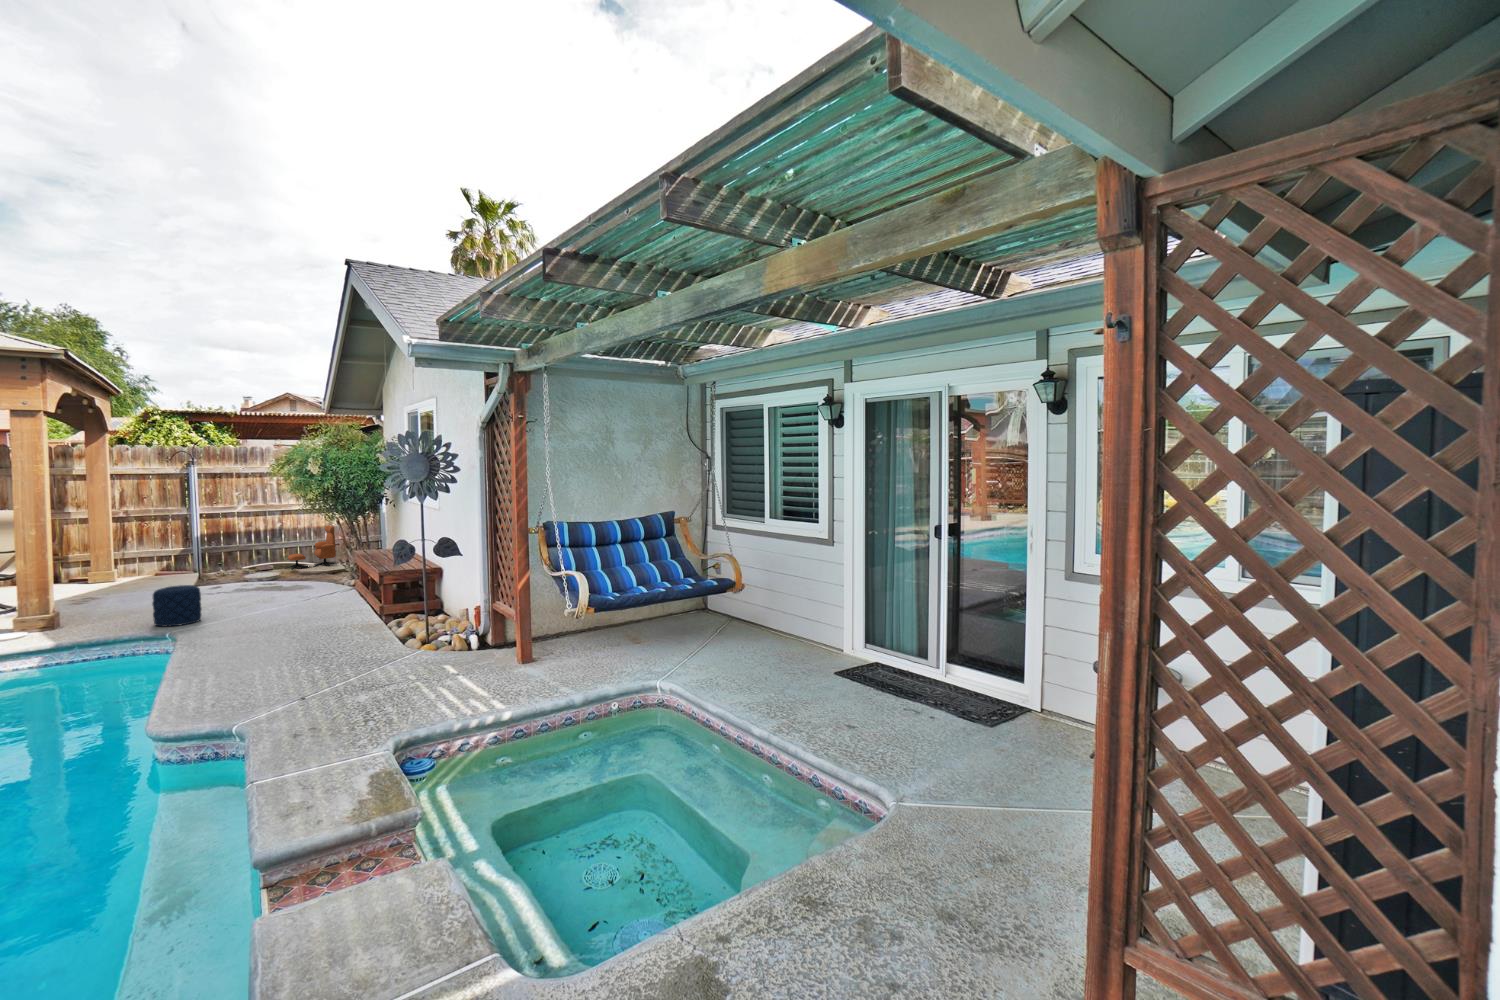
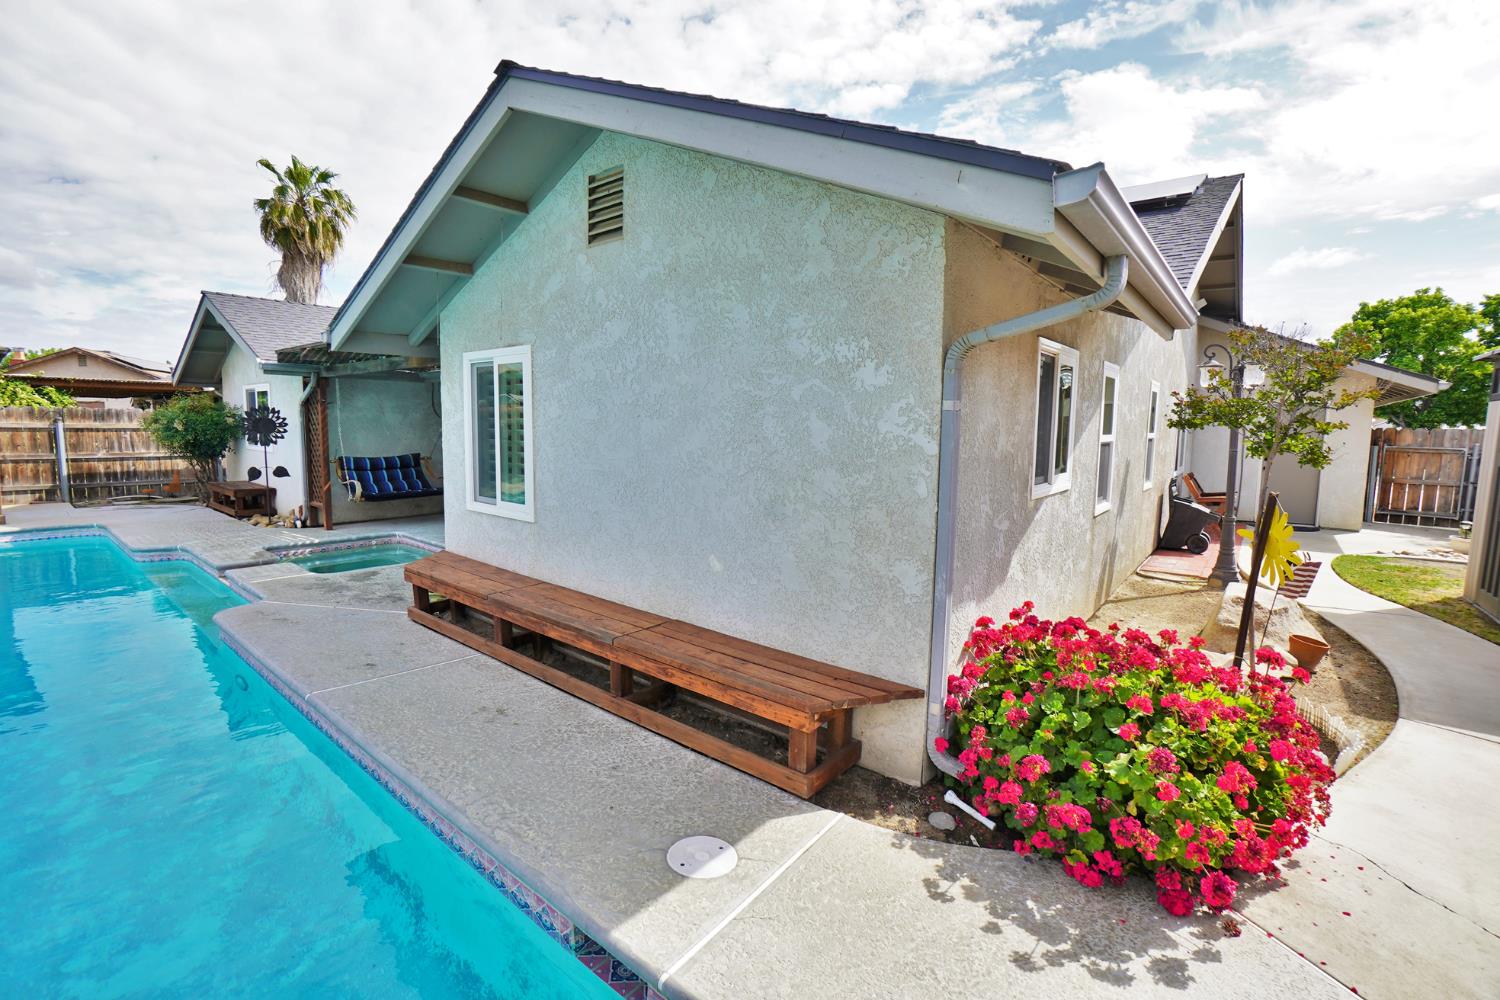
pouf: present [152,585,201,627] -> none [65,499,101,524]

